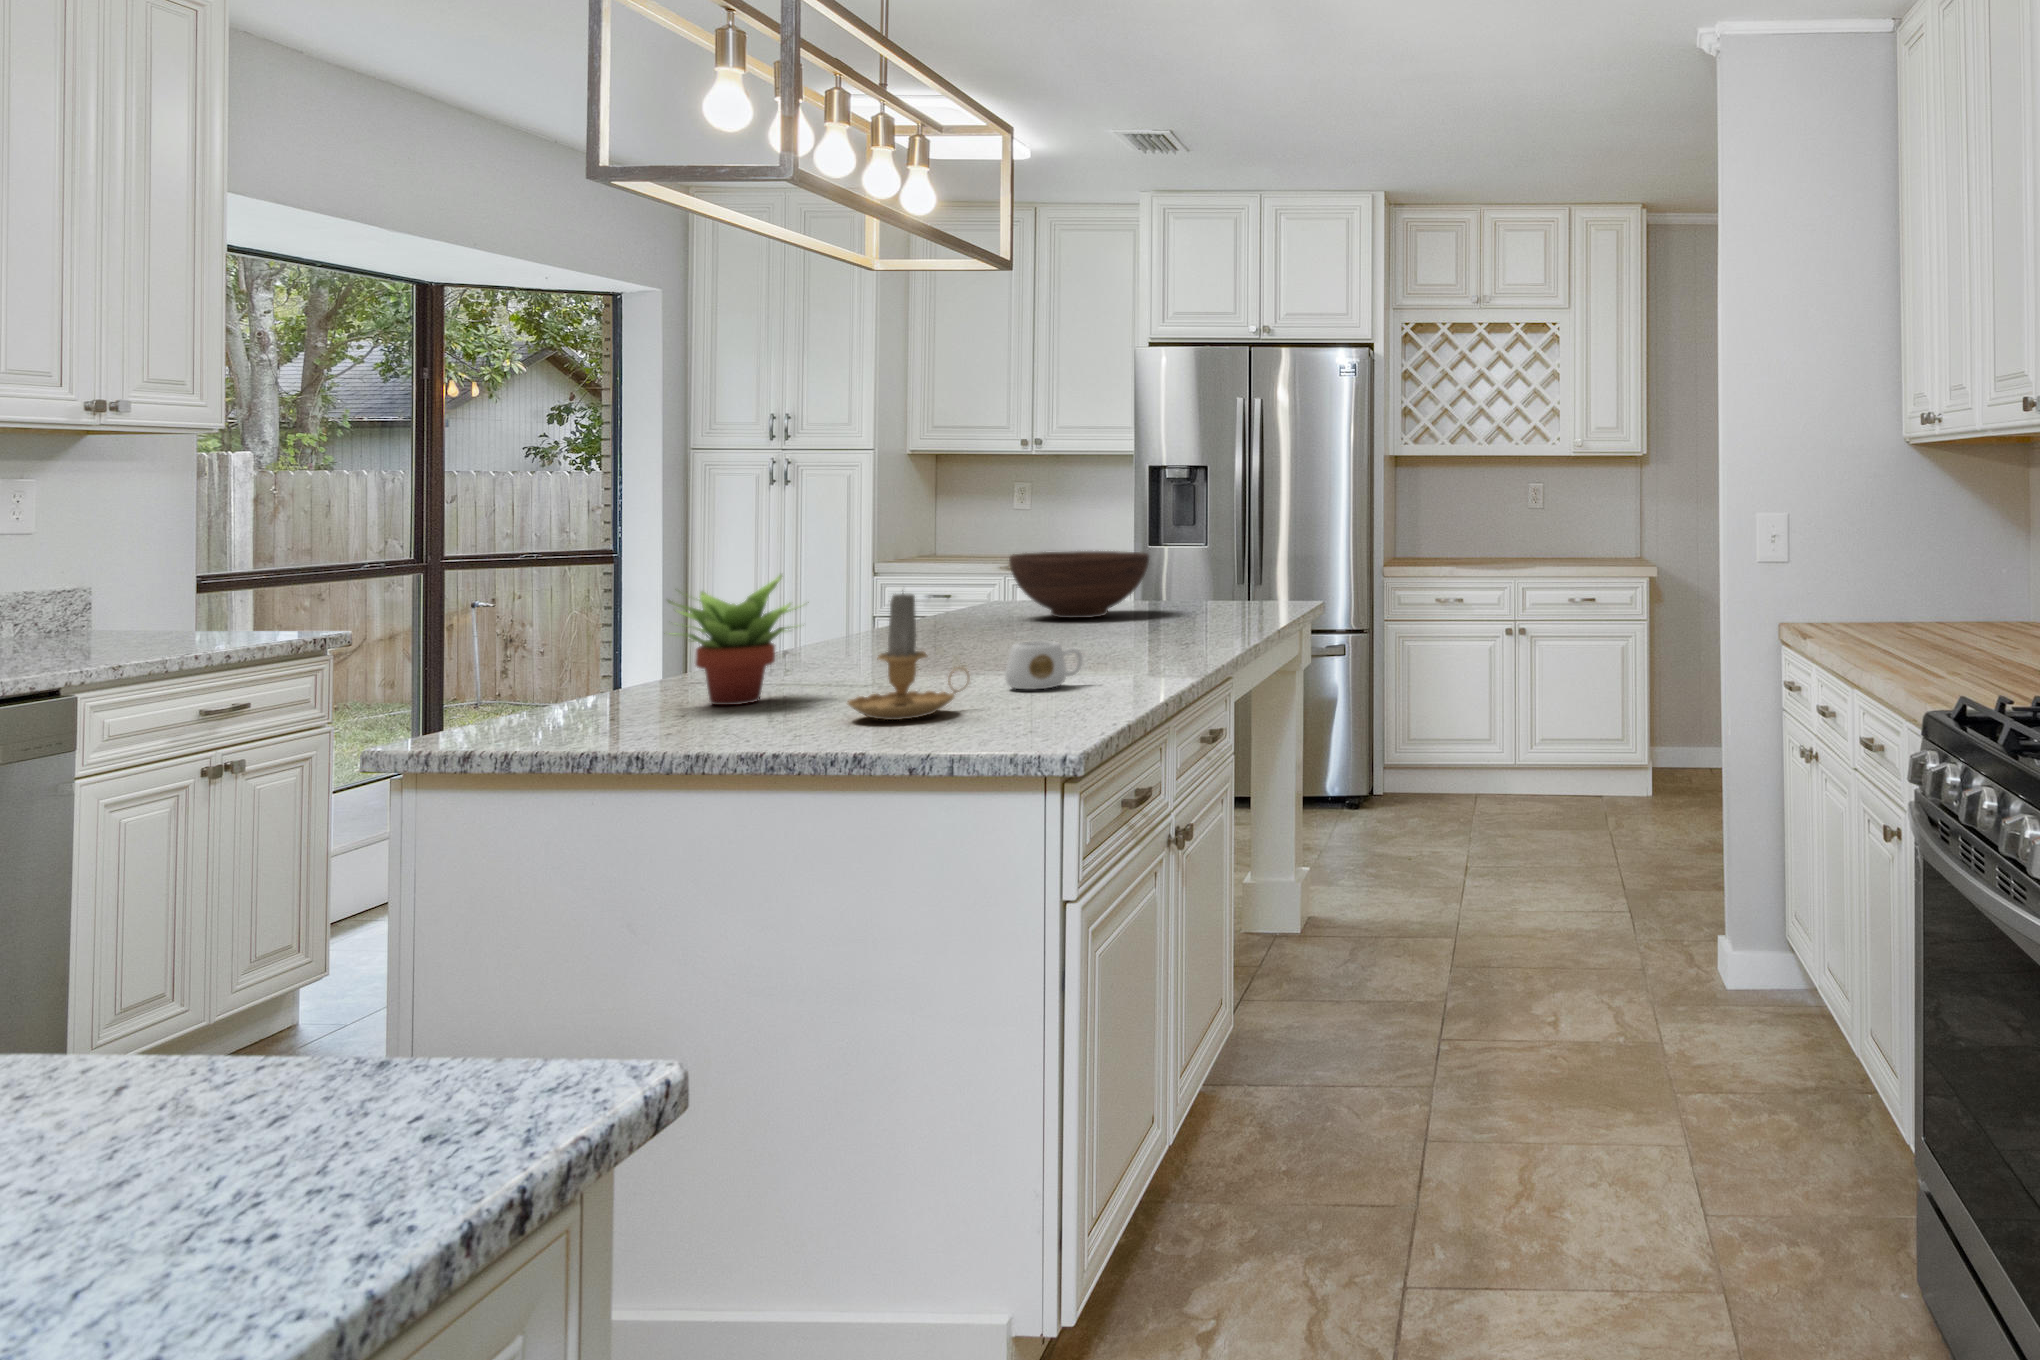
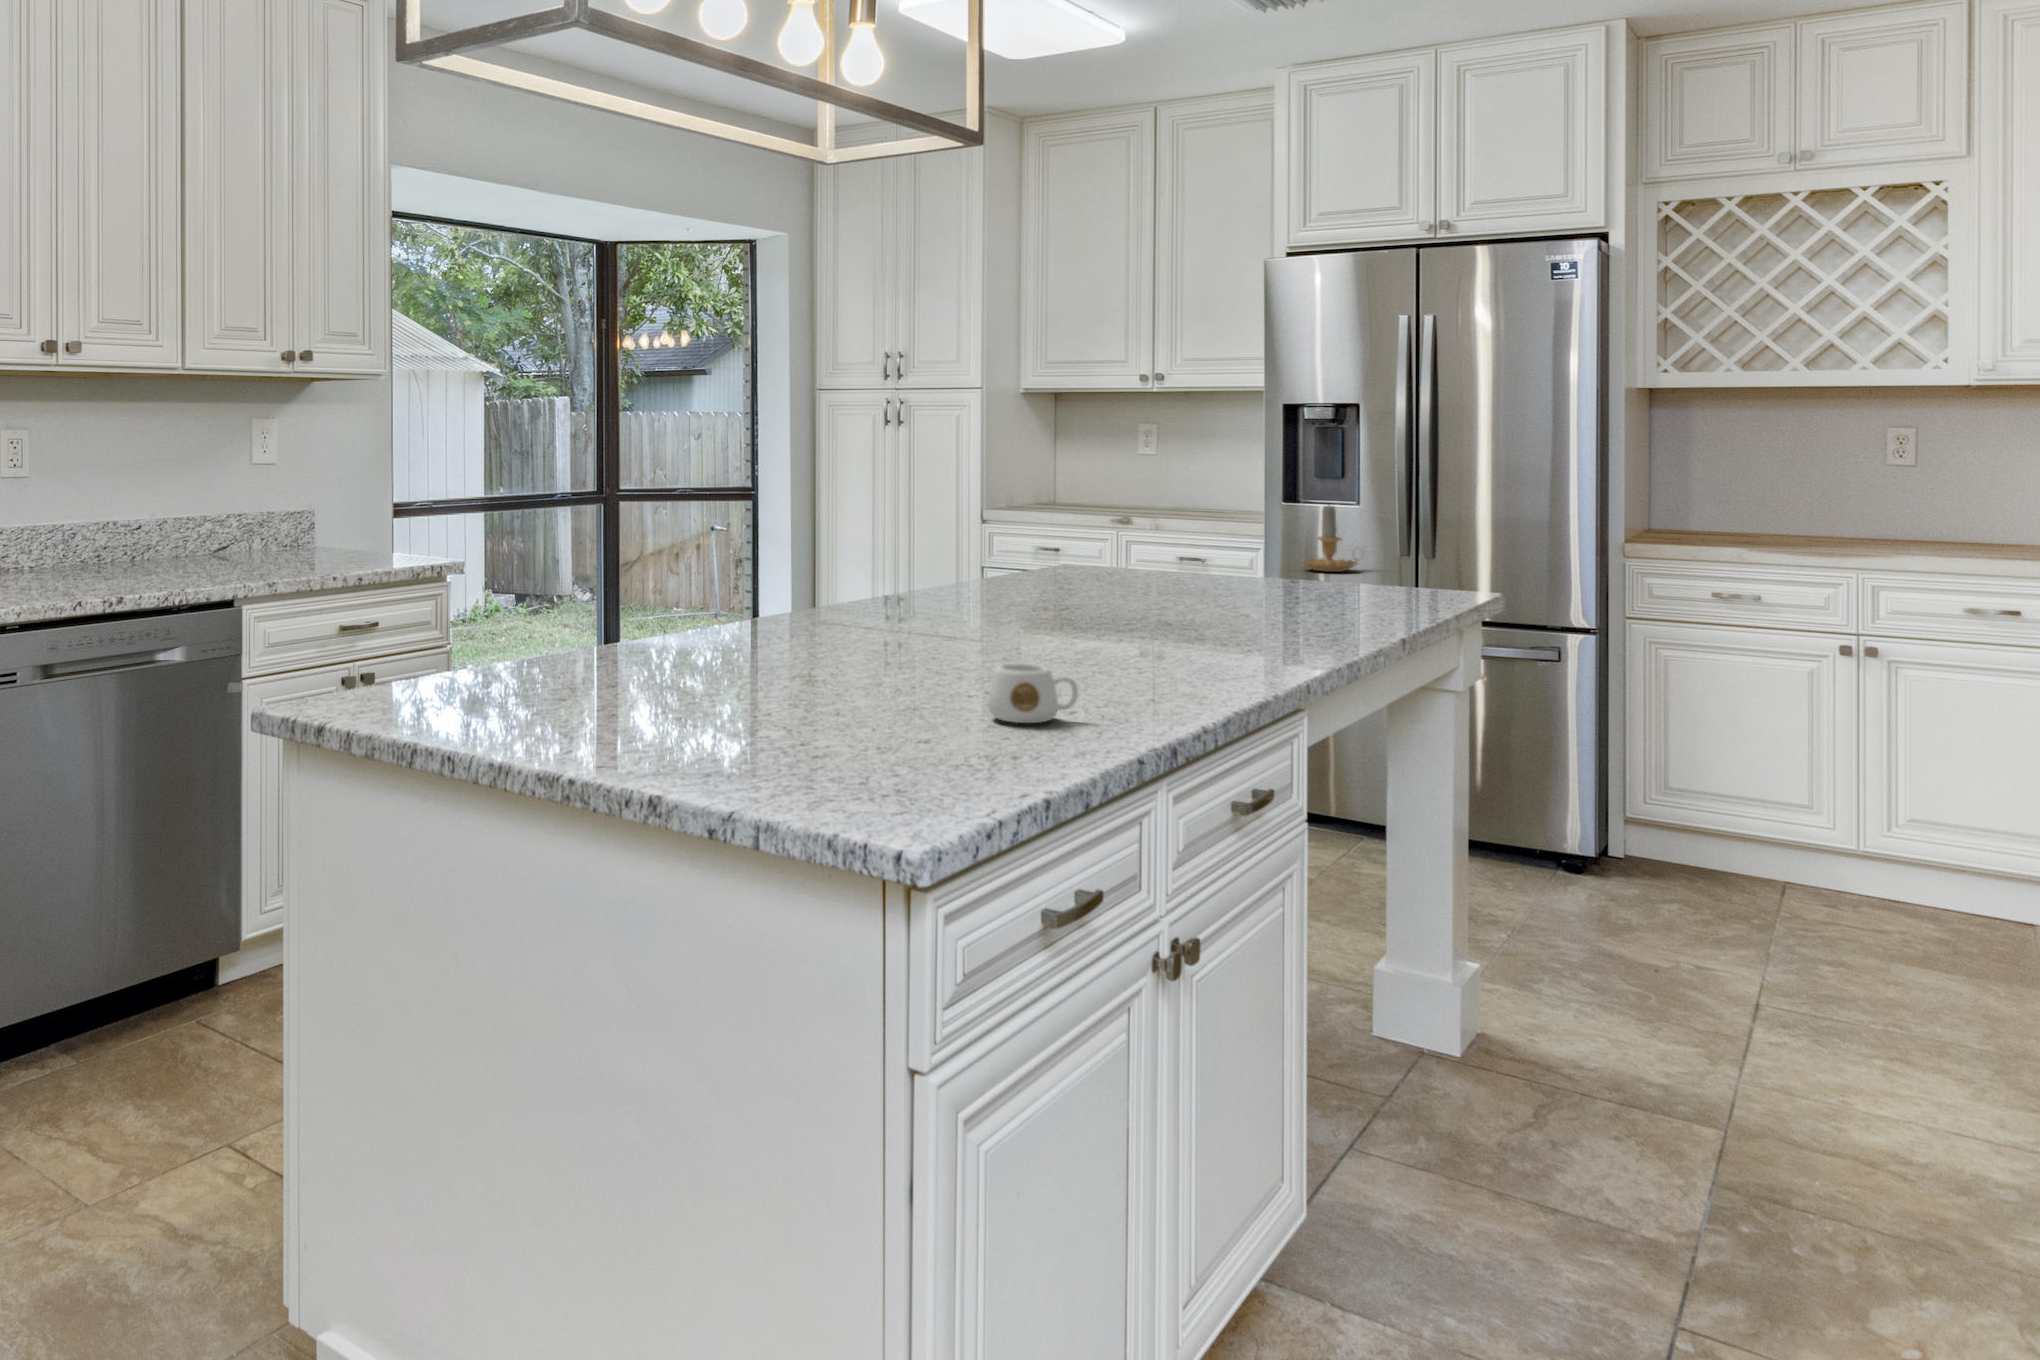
fruit bowl: present [1009,551,1149,618] -> none [1076,522,1244,606]
succulent plant: present [667,575,799,705] -> none [657,567,793,704]
candle: present [848,593,969,720] -> present [1303,505,1363,572]

